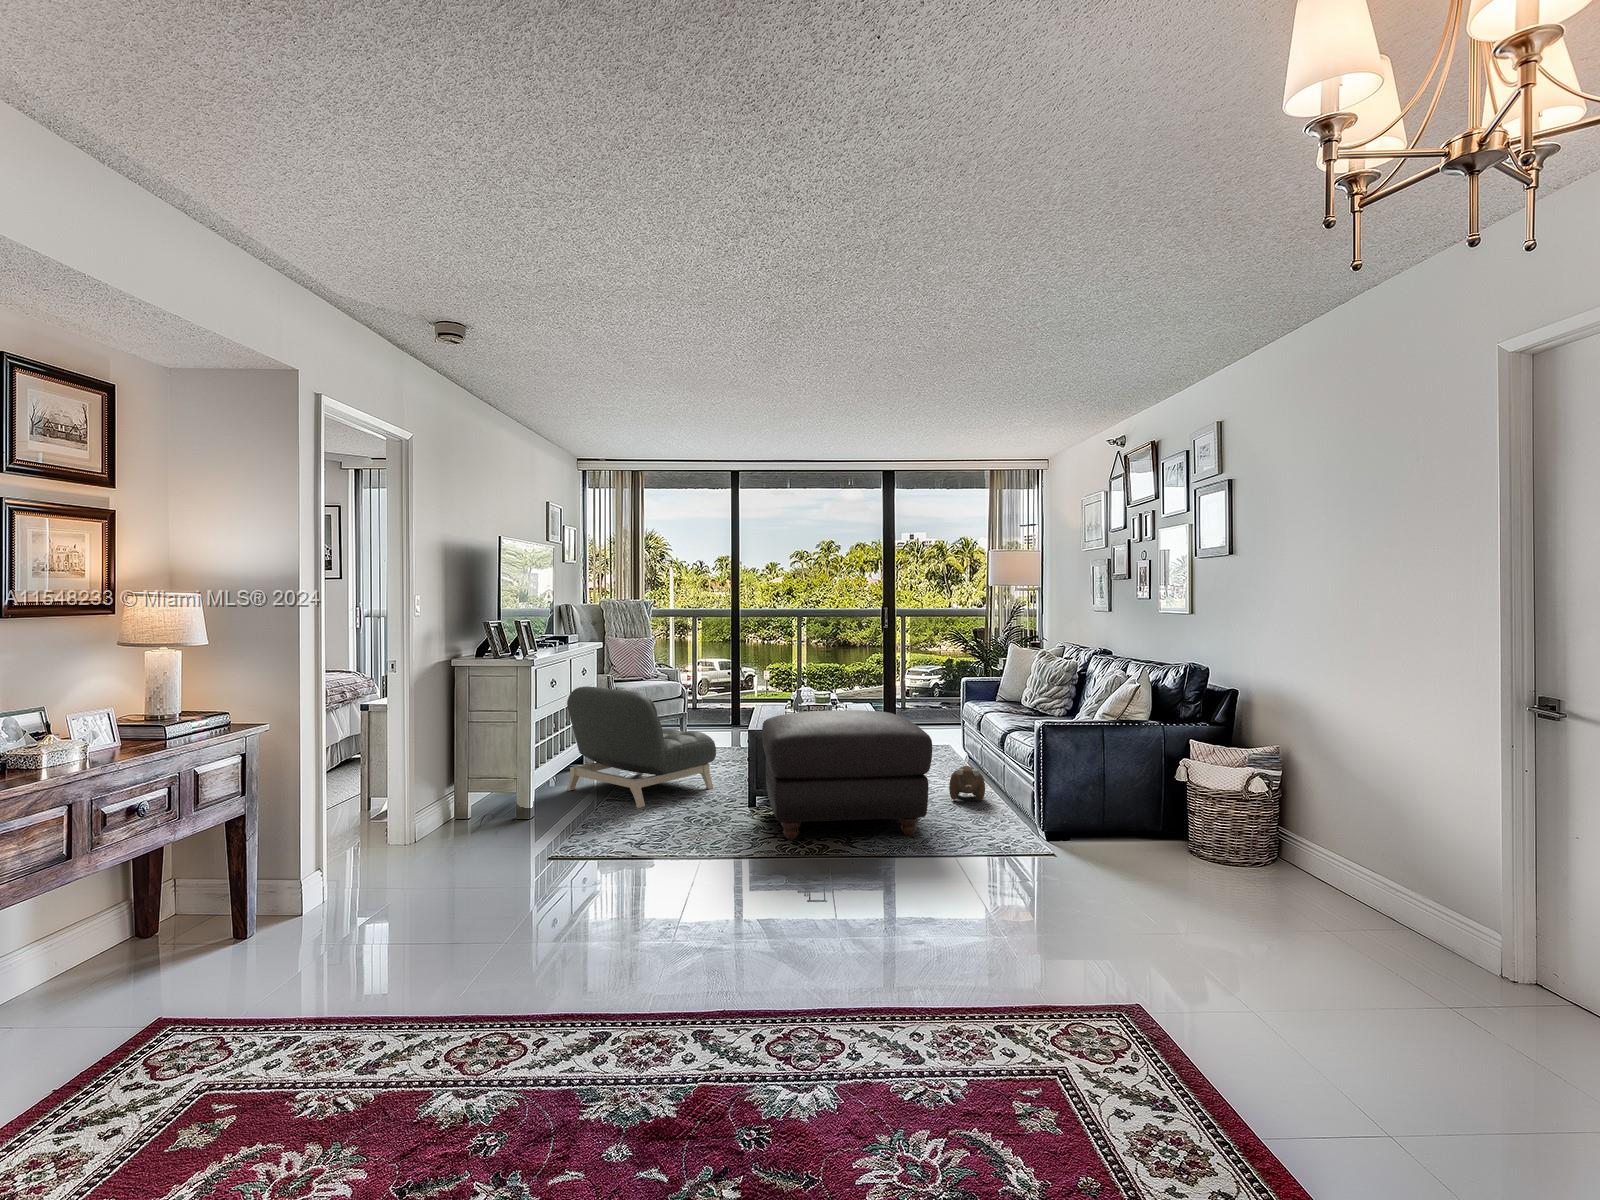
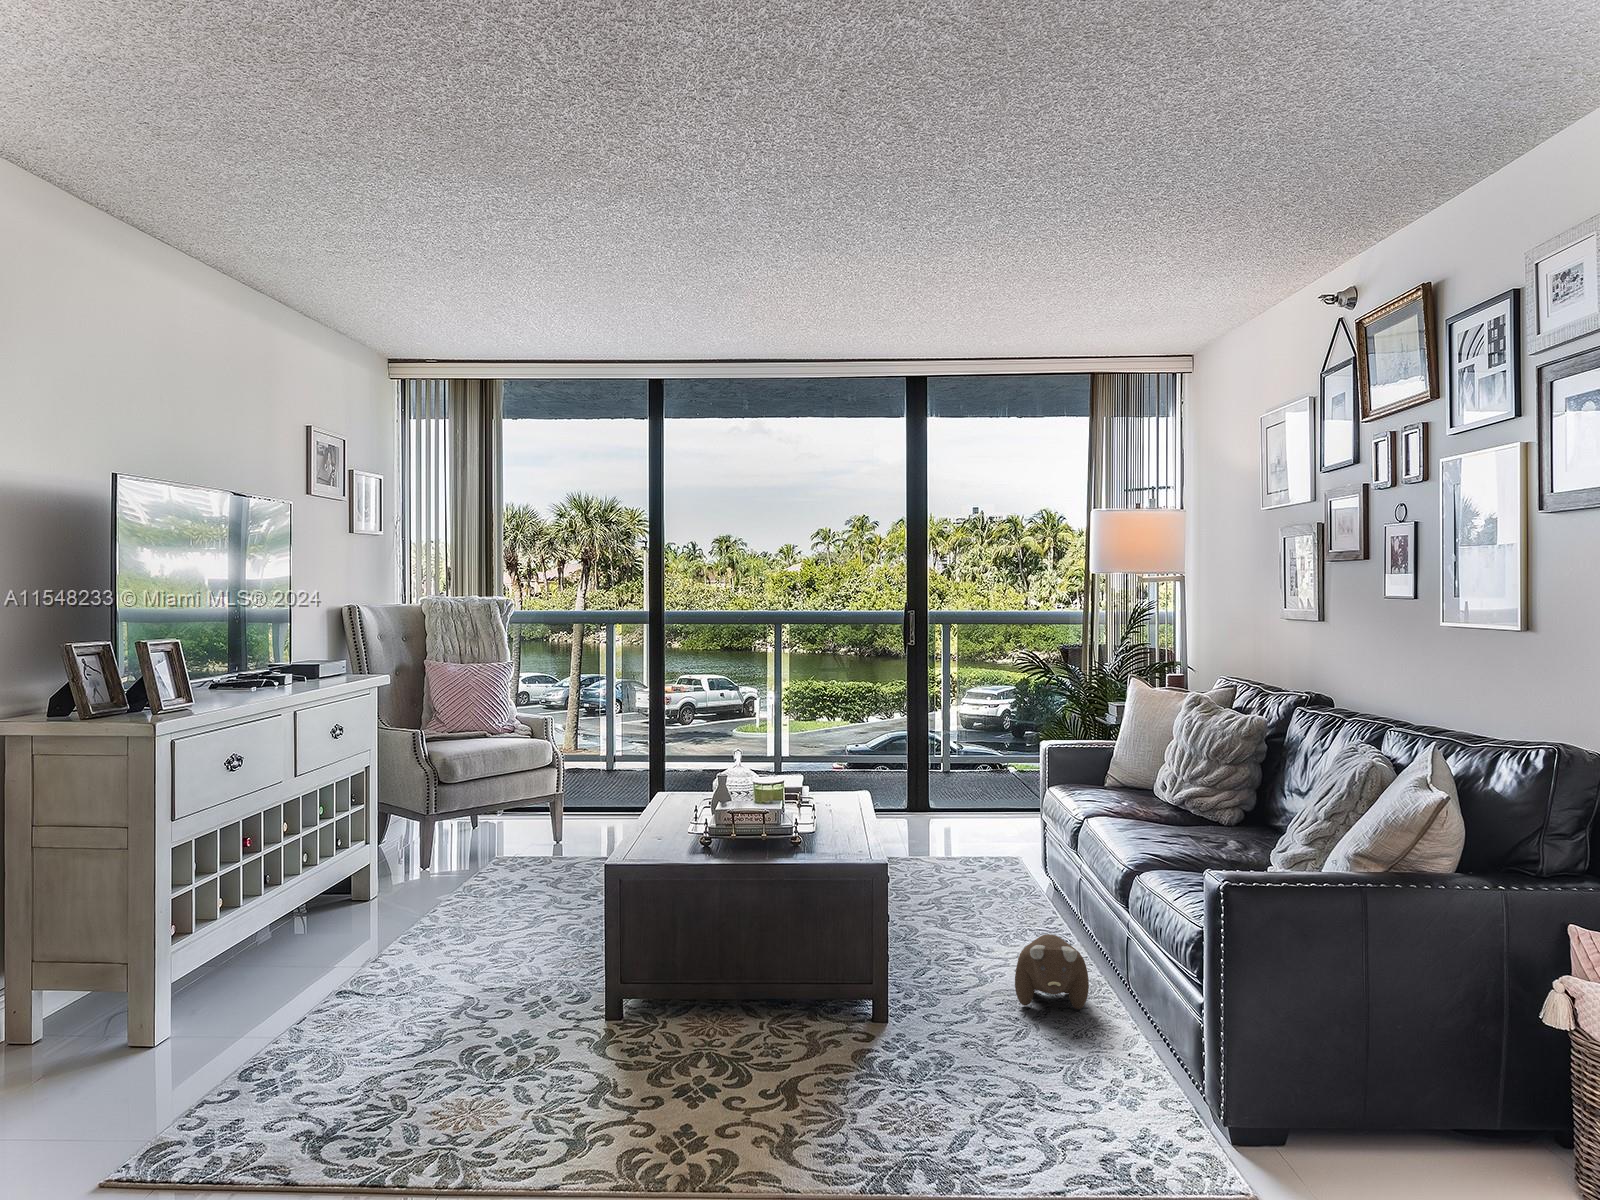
armchair: present [567,686,716,808] -> none [271,765,564,1018]
ottoman: present [762,710,932,840] -> none [606,828,973,1134]

